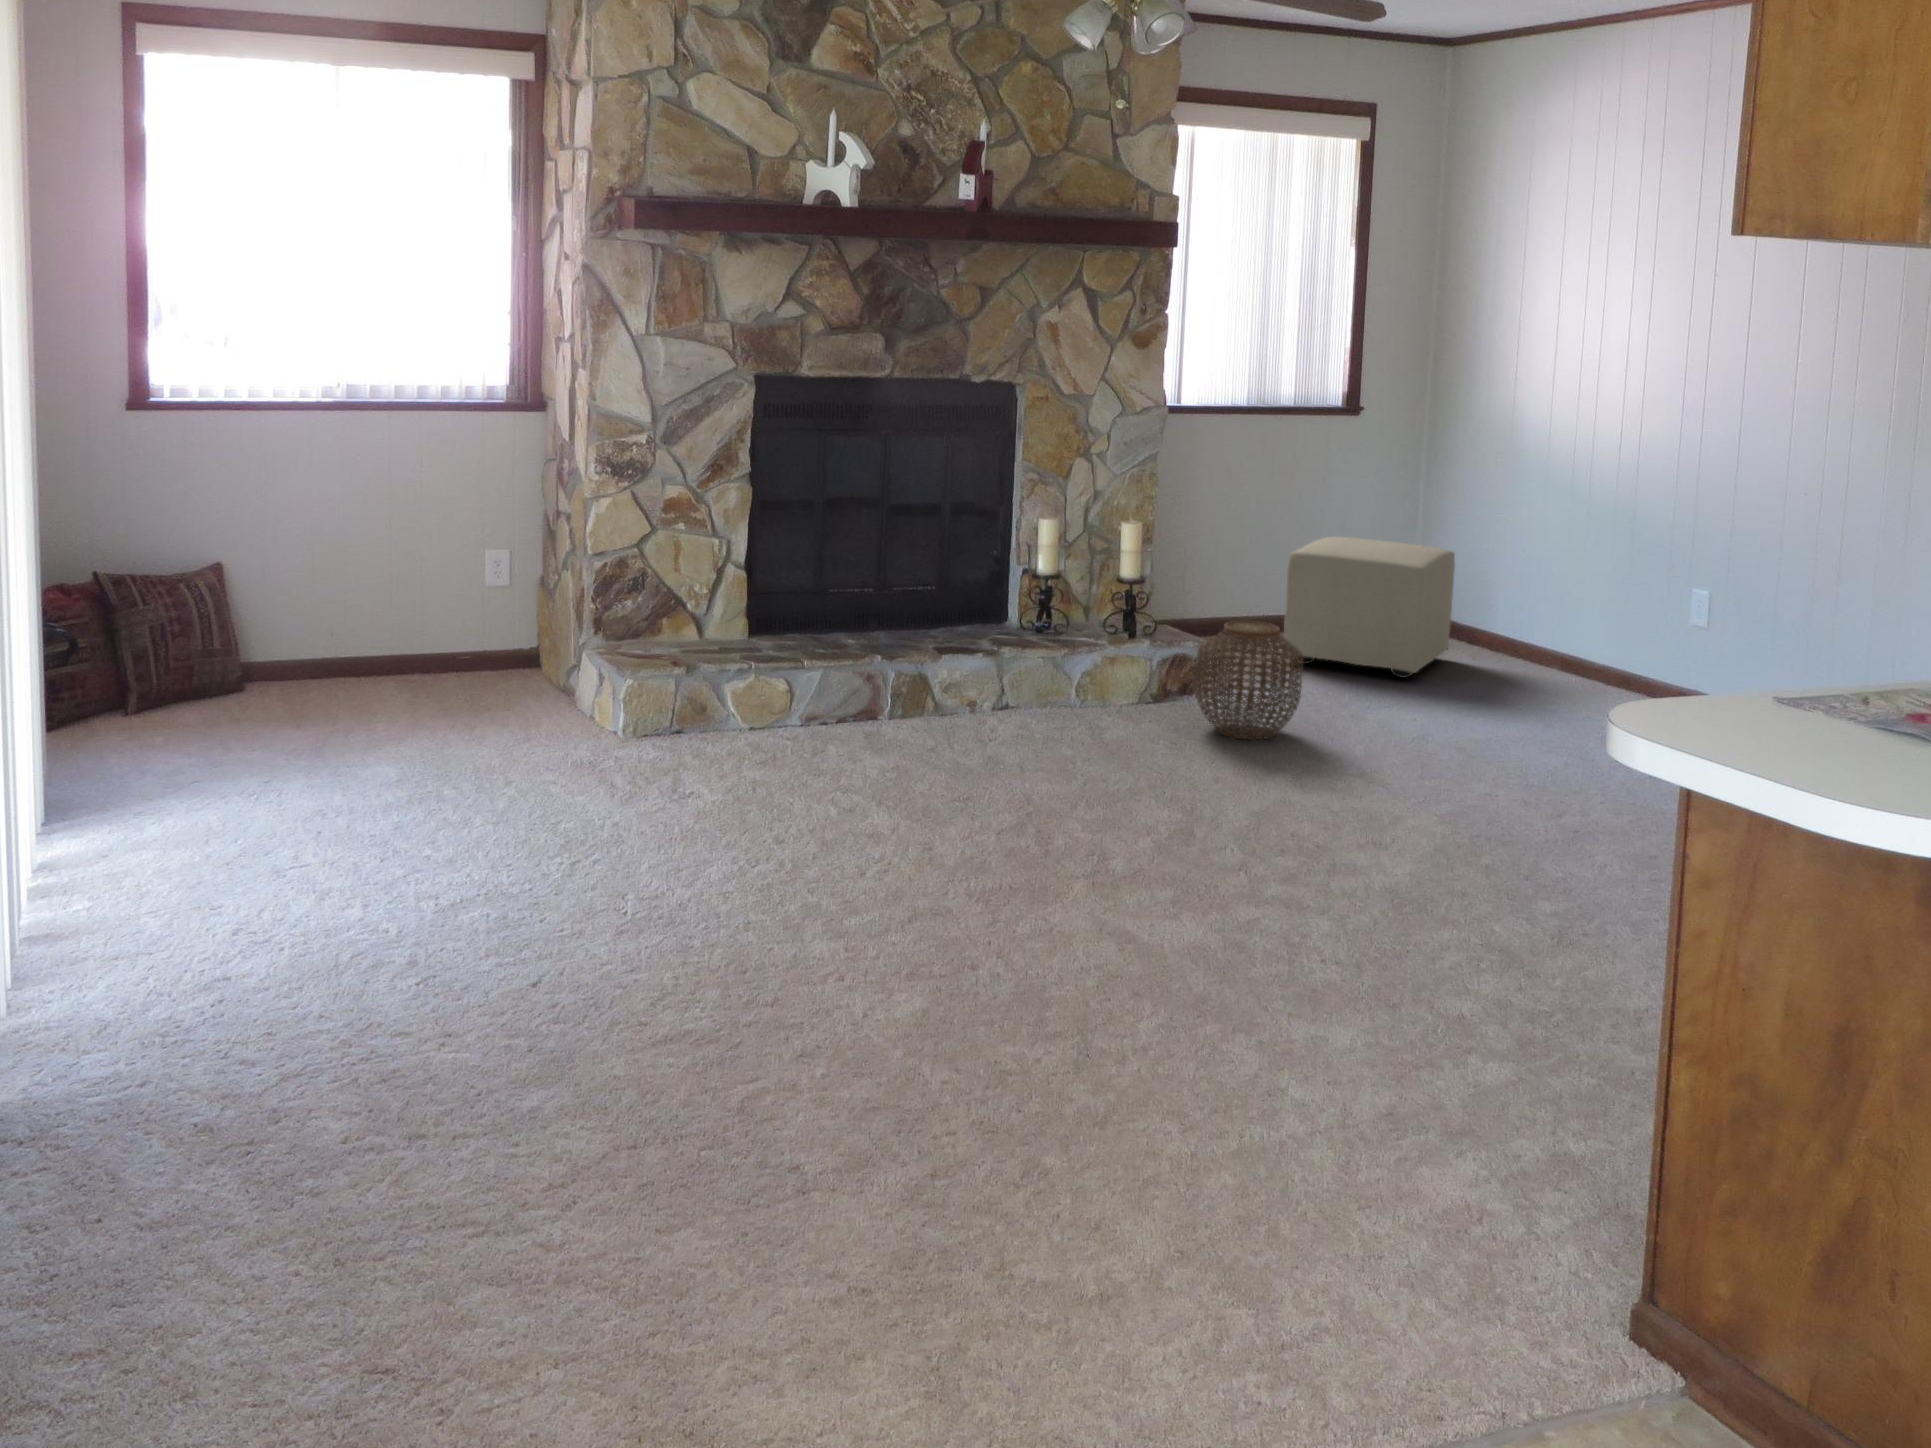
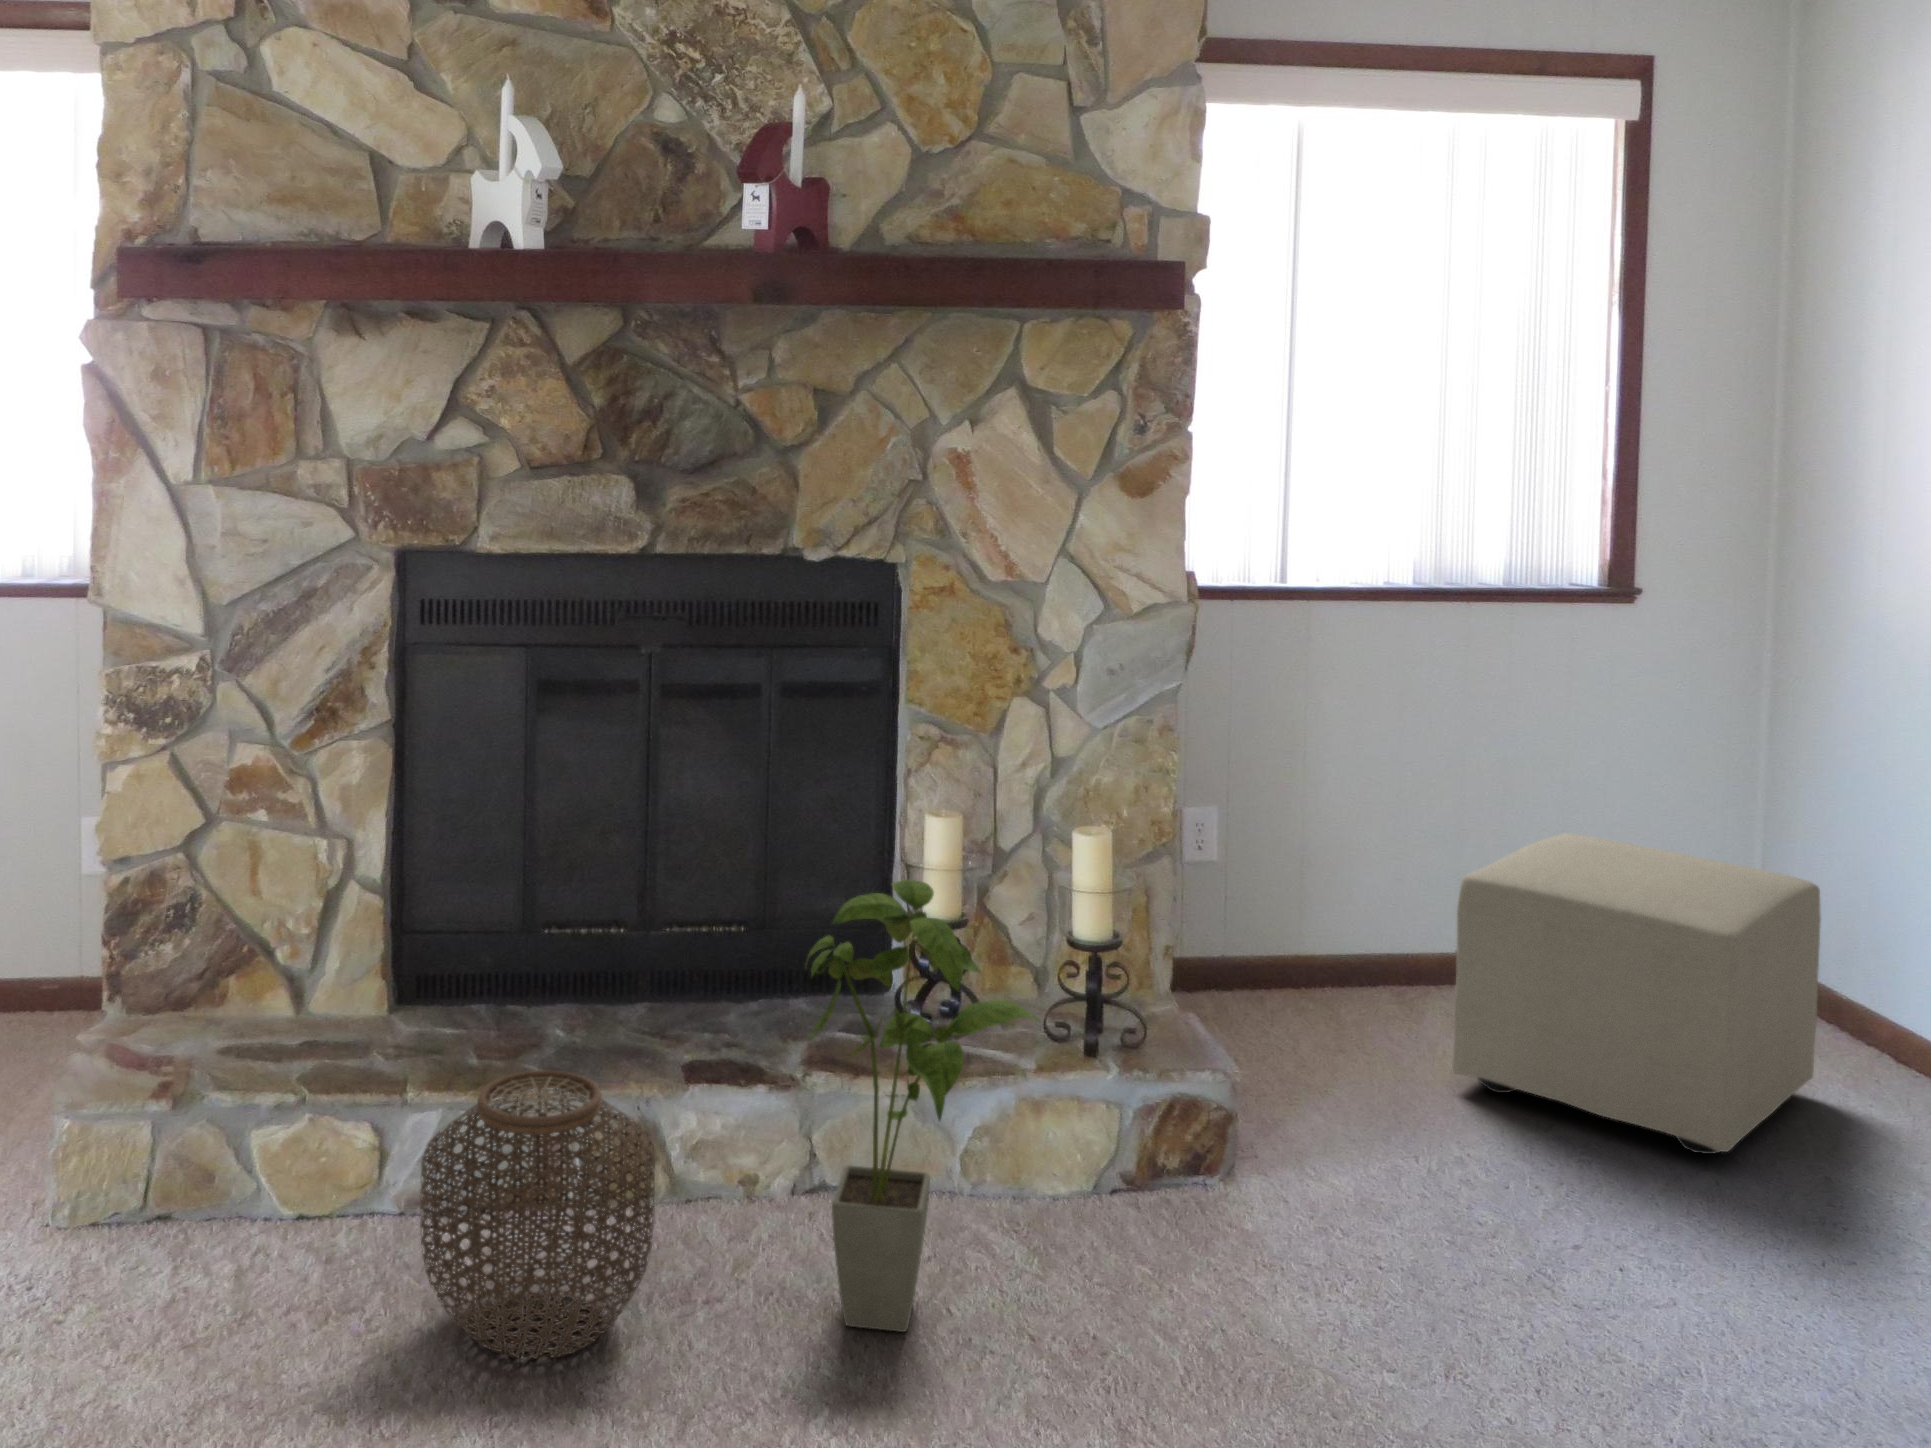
house plant: none [1030,529,1142,743] -> present [806,879,1040,1332]
woven basket: present [1196,621,1303,739] -> present [420,1070,655,1359]

